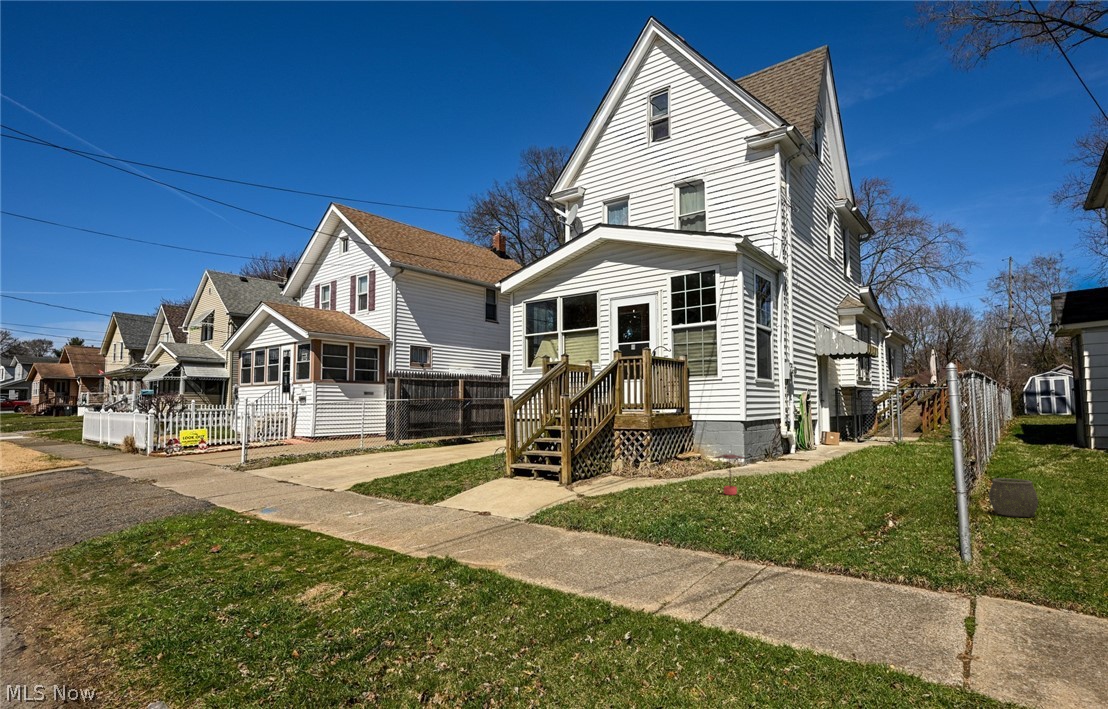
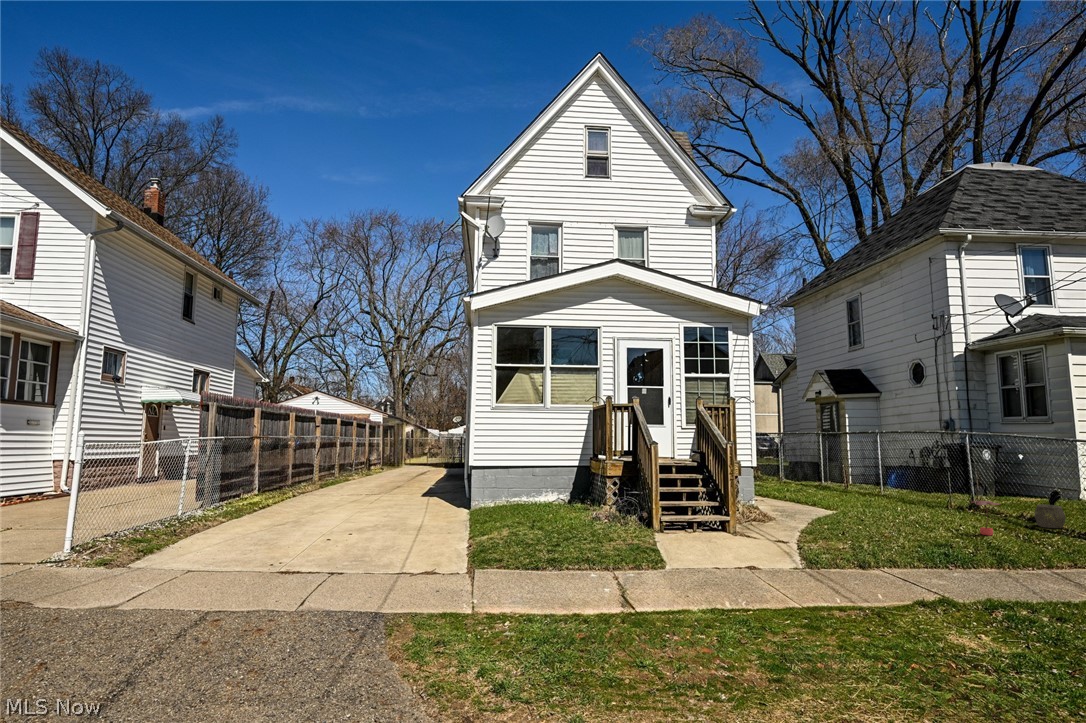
potted plant: present [715,454,745,495] -> present [971,501,1000,535]

